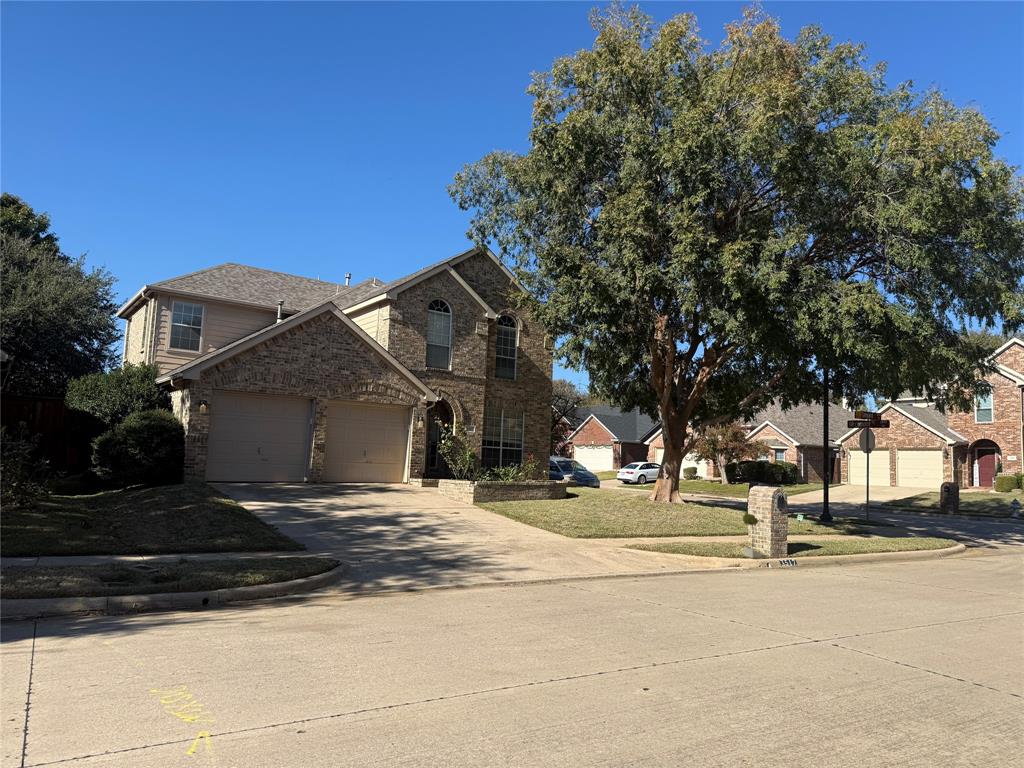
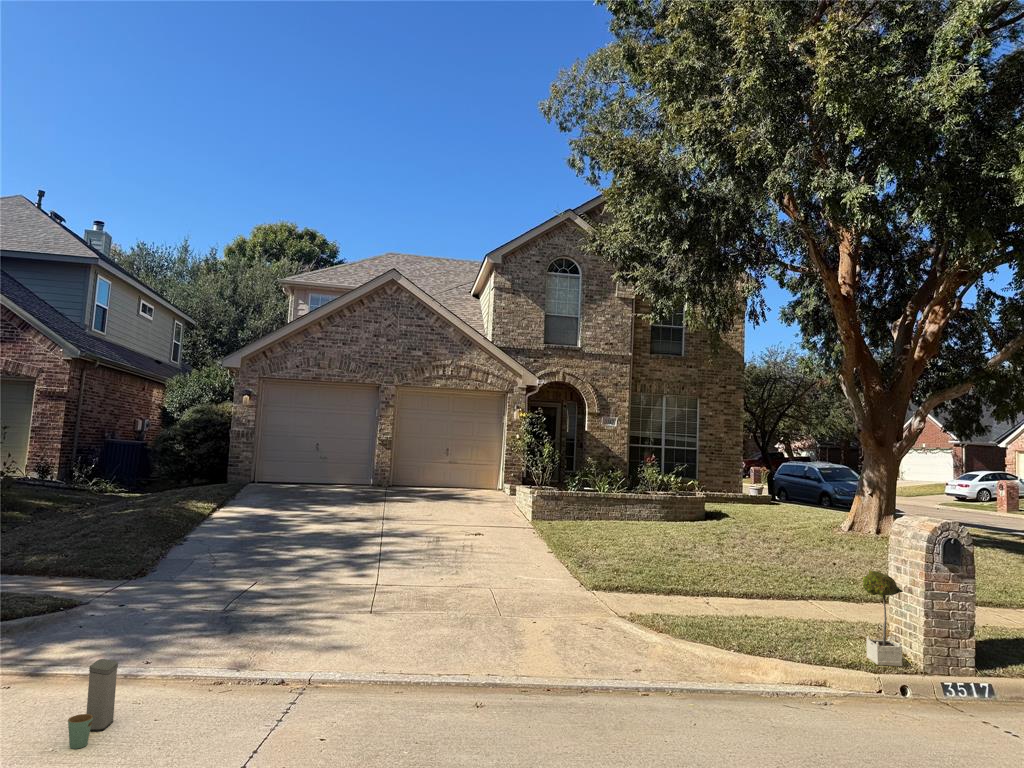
trash can: none [507,572,534,614] -> present [68,659,118,749]

